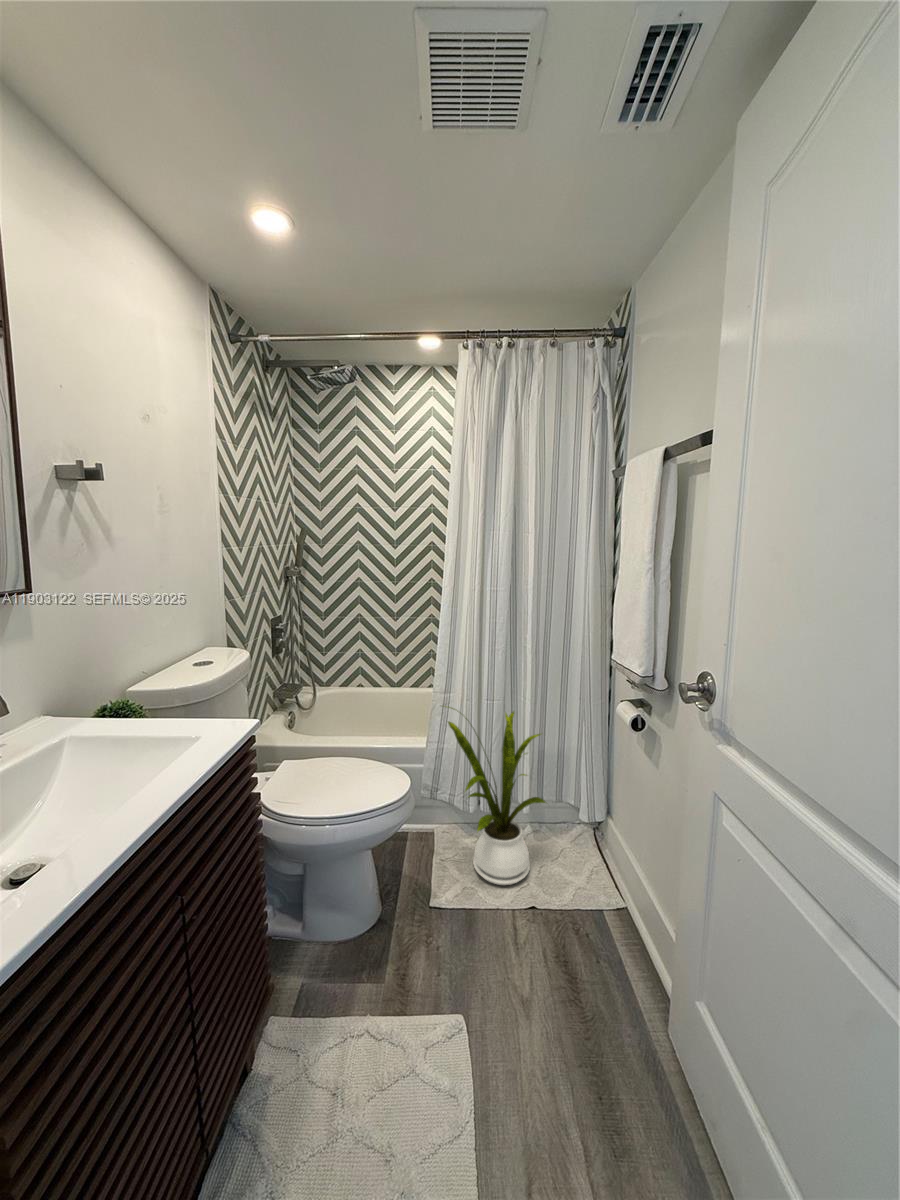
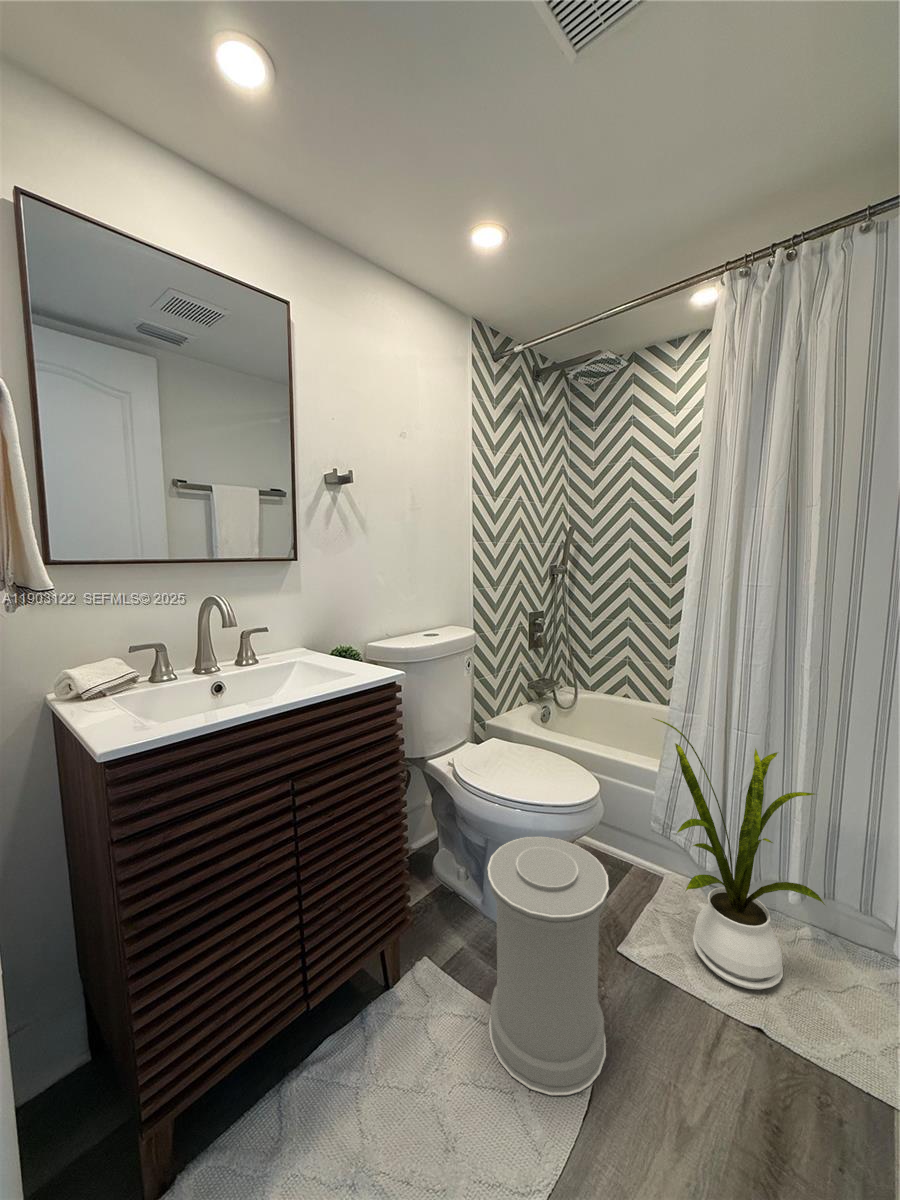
trash can: none [358,833,466,1060] -> present [488,837,609,1095]

